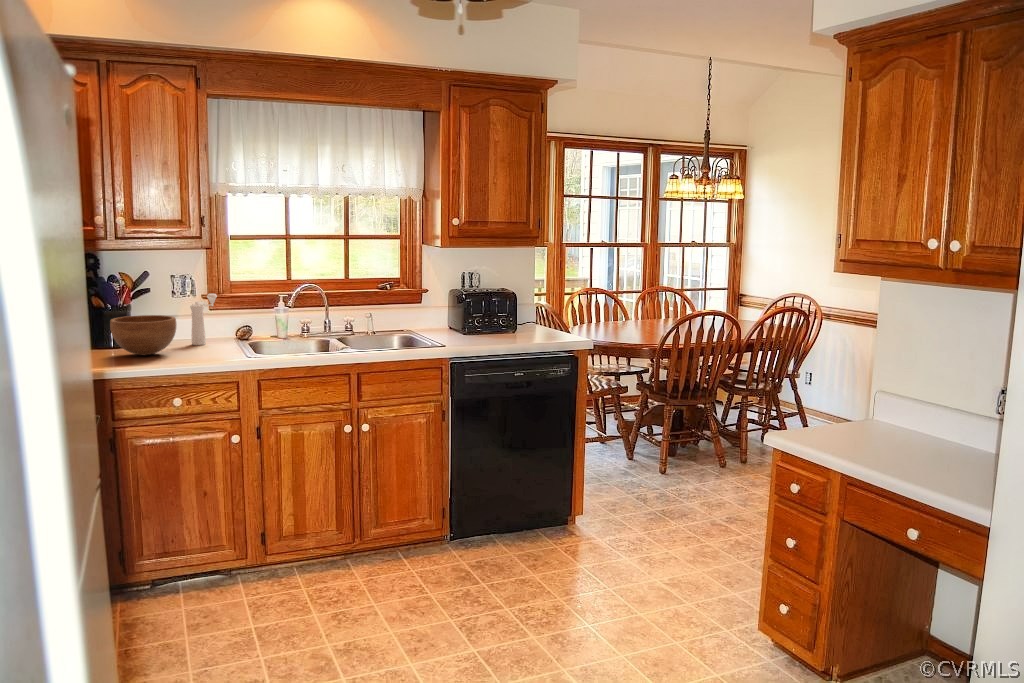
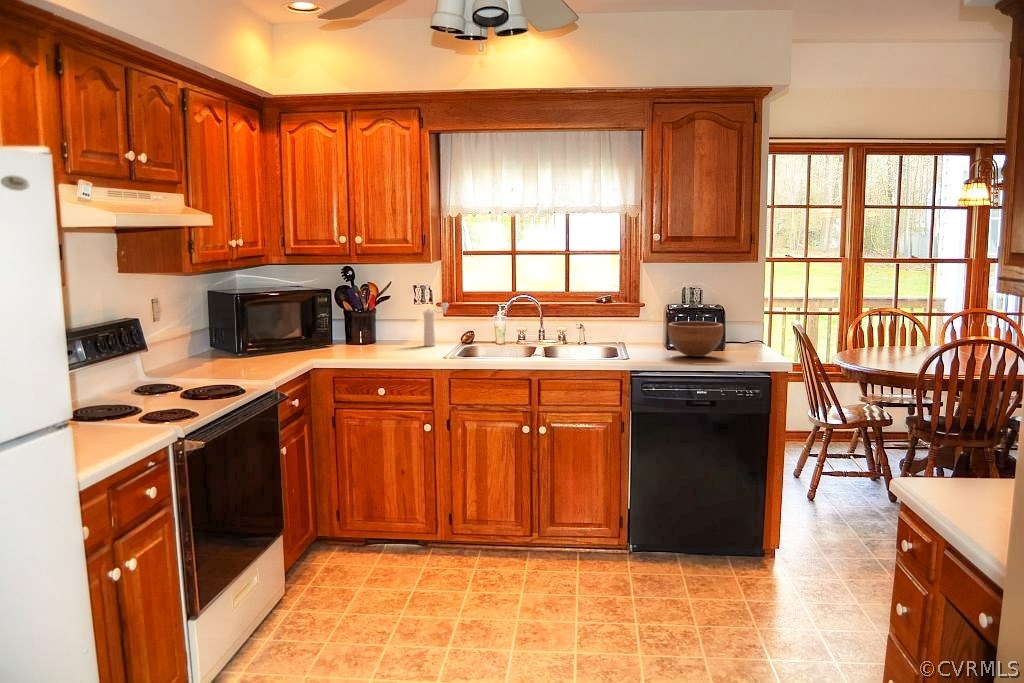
bowl: present [110,315,177,355] -> present [668,321,723,357]

